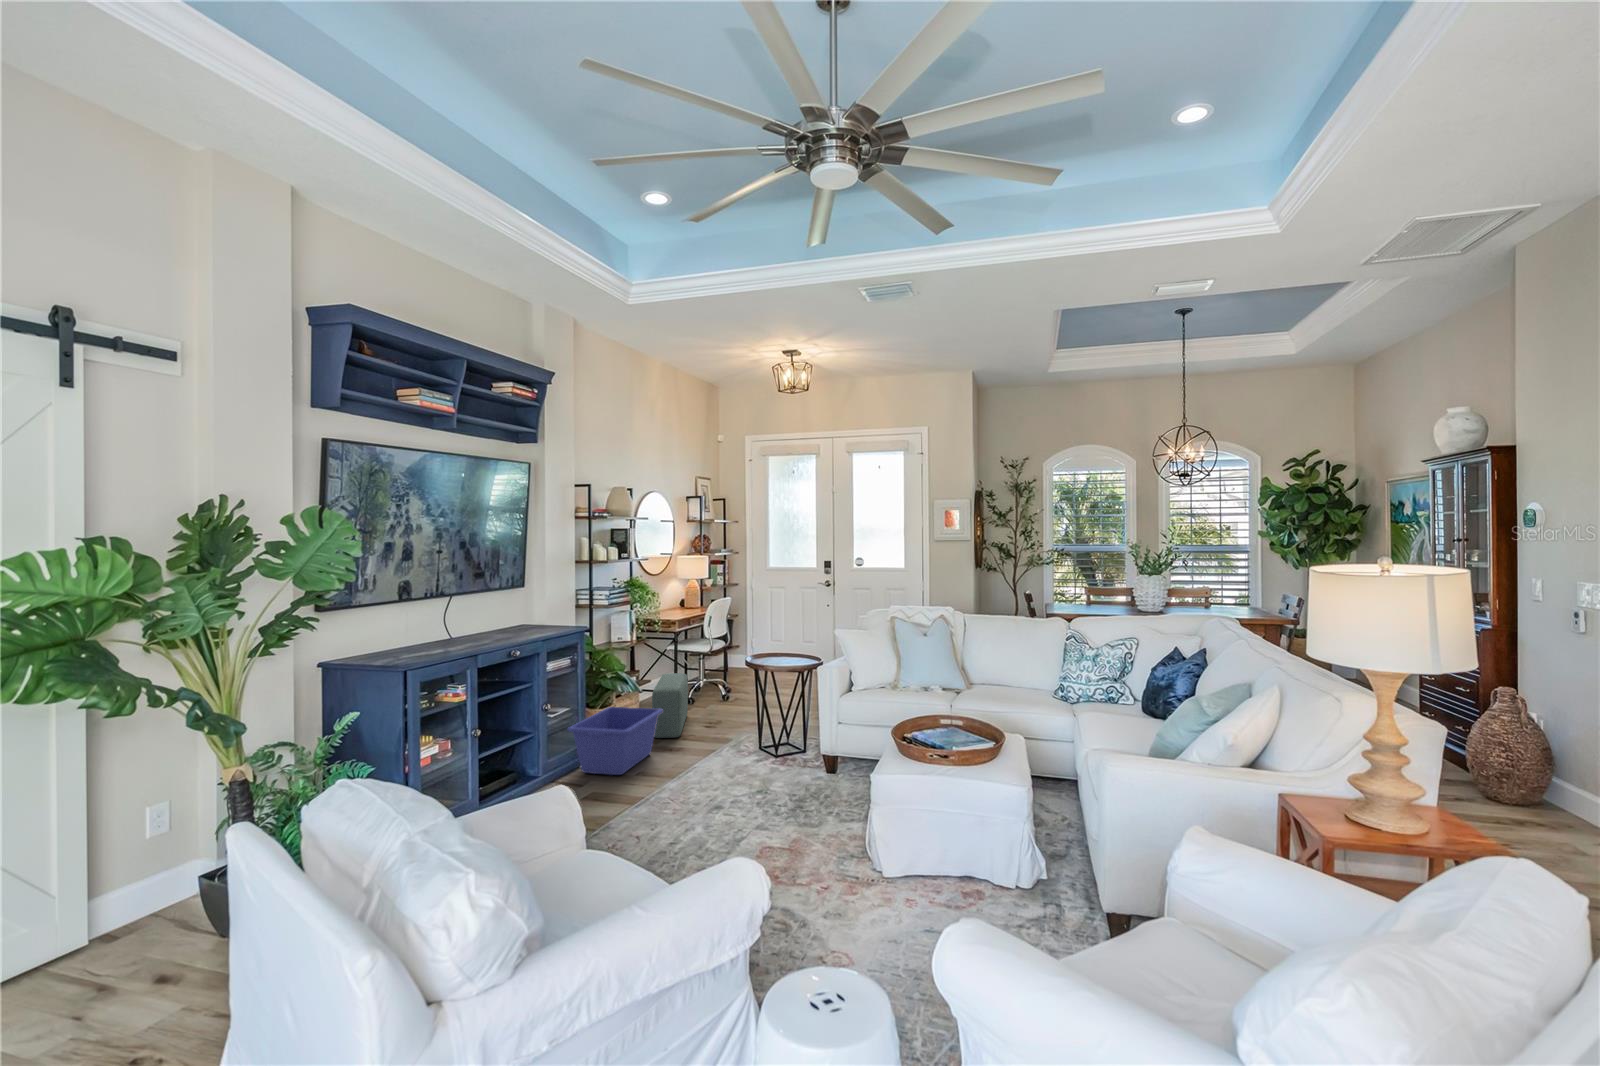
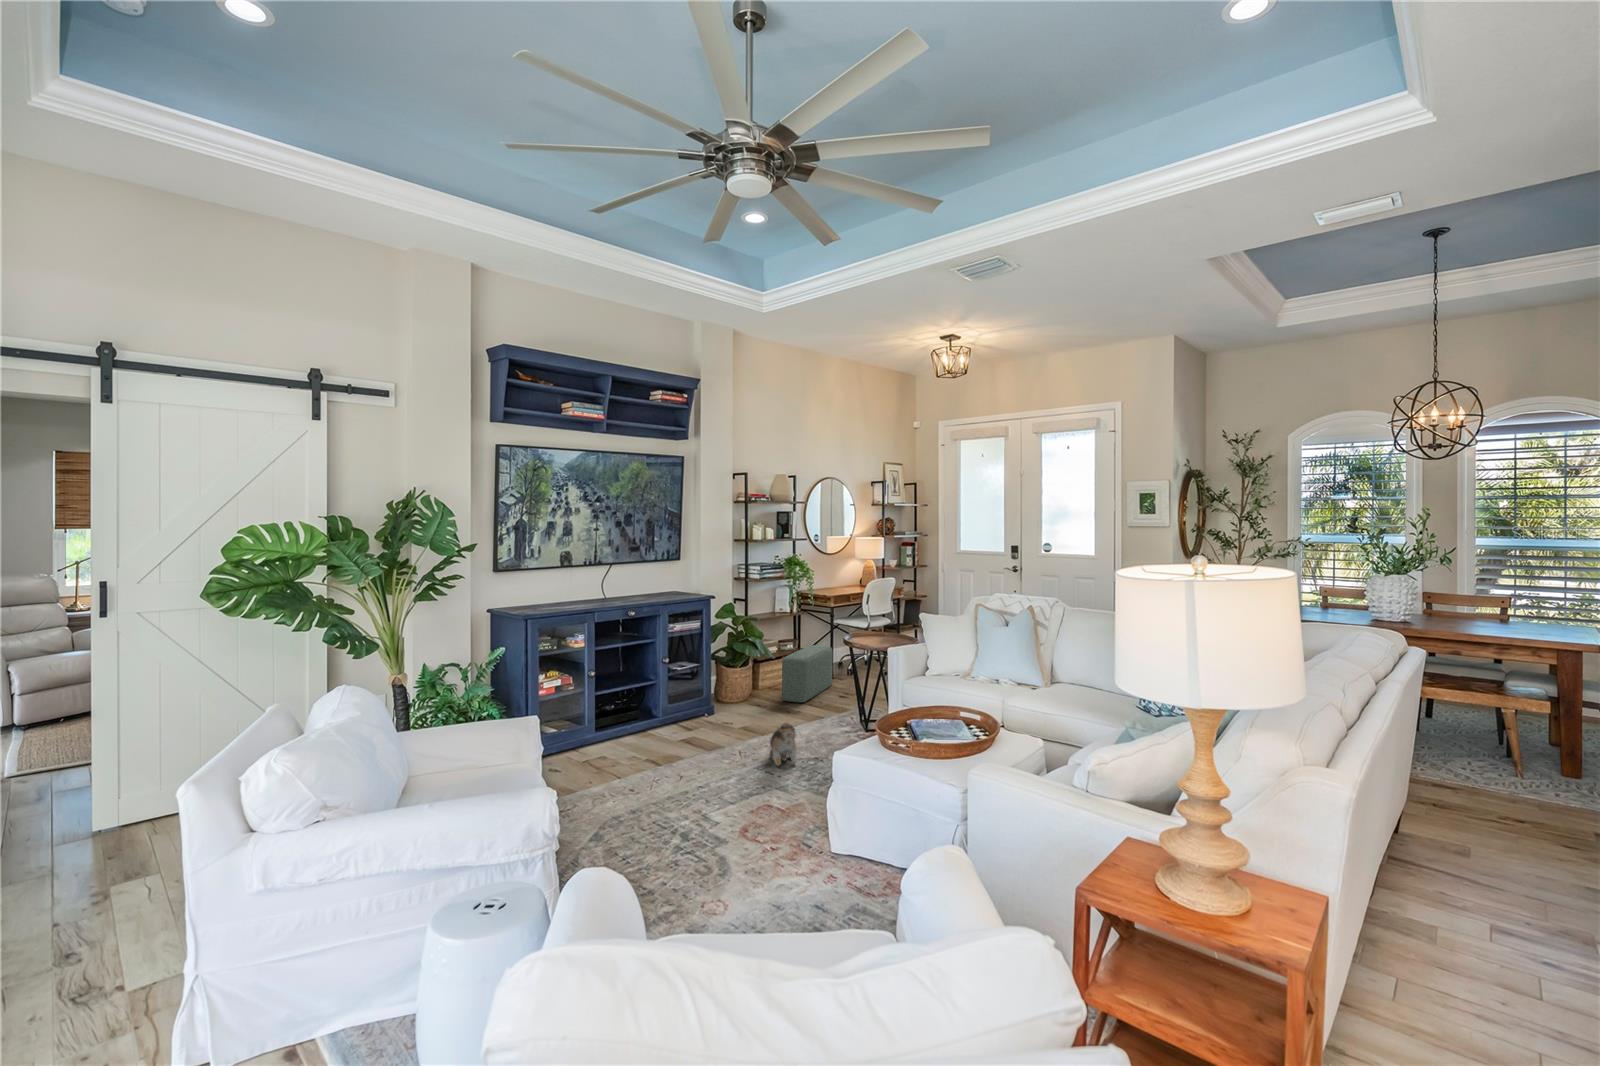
storage bin: present [568,707,663,775] -> none [686,668,778,726]
plush toy: none [703,758,753,807] -> present [770,723,797,765]

